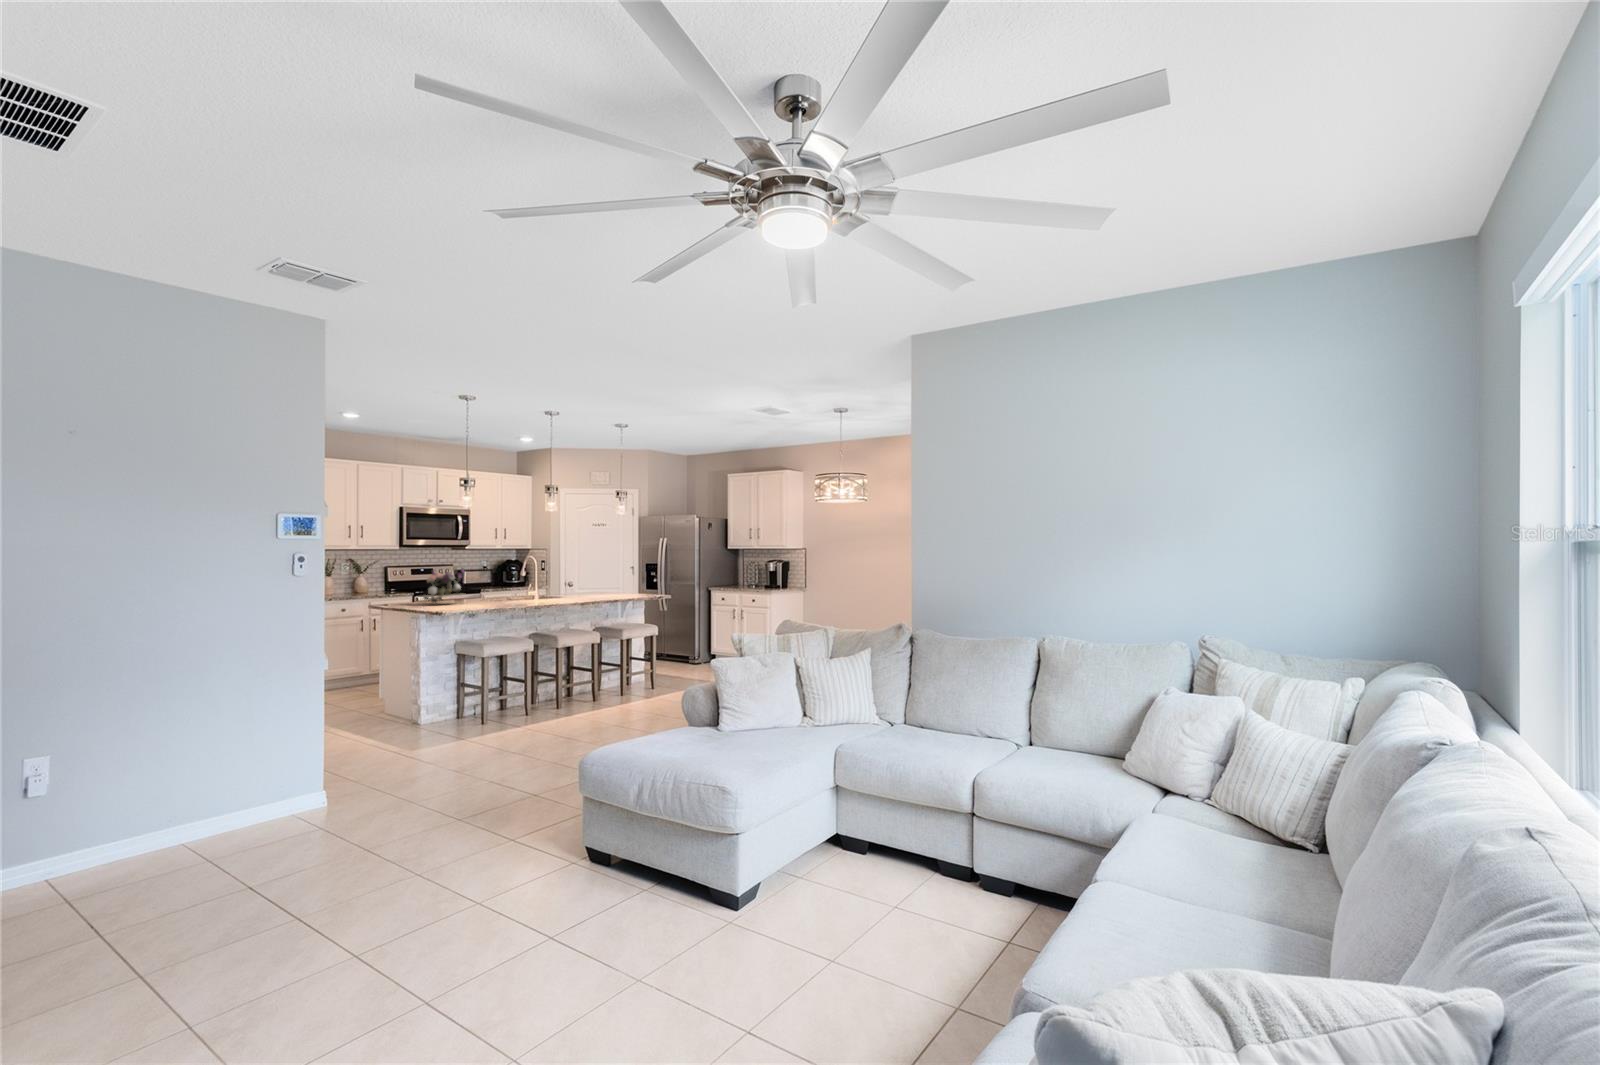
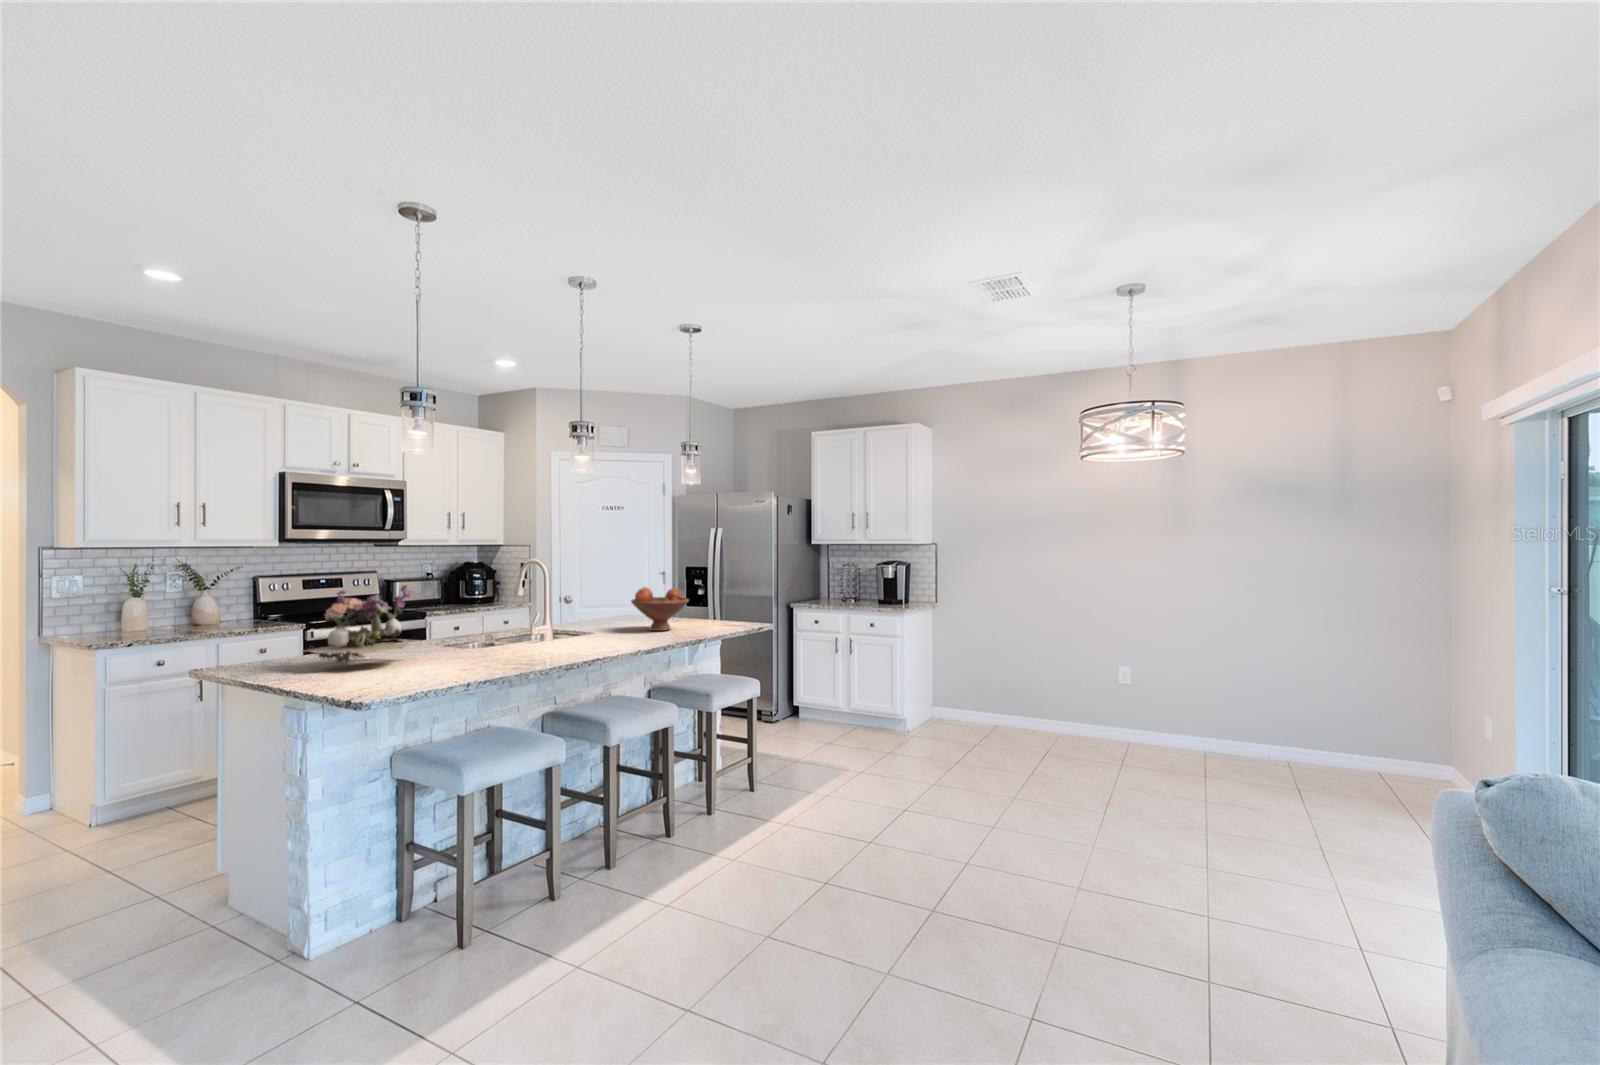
fruit bowl: none [582,572,615,596] -> present [631,587,689,631]

